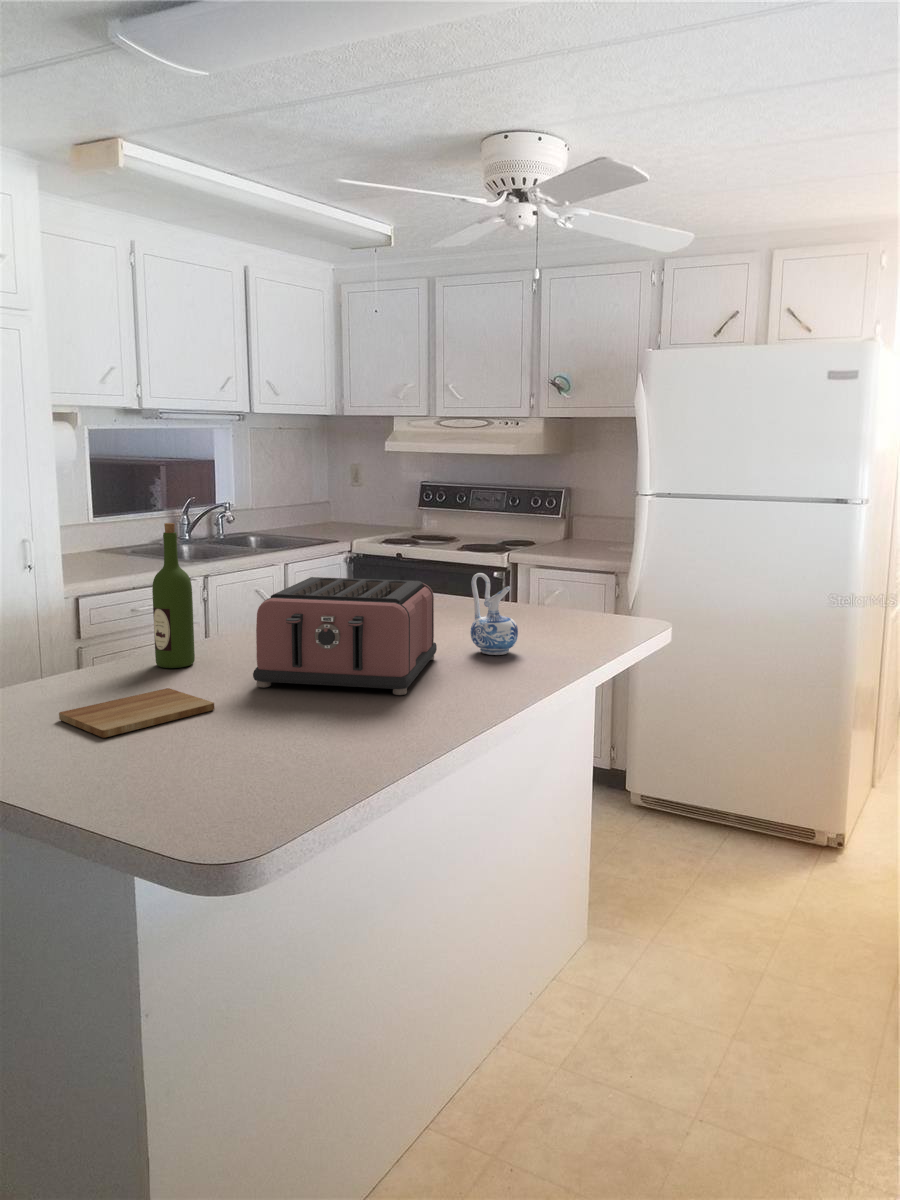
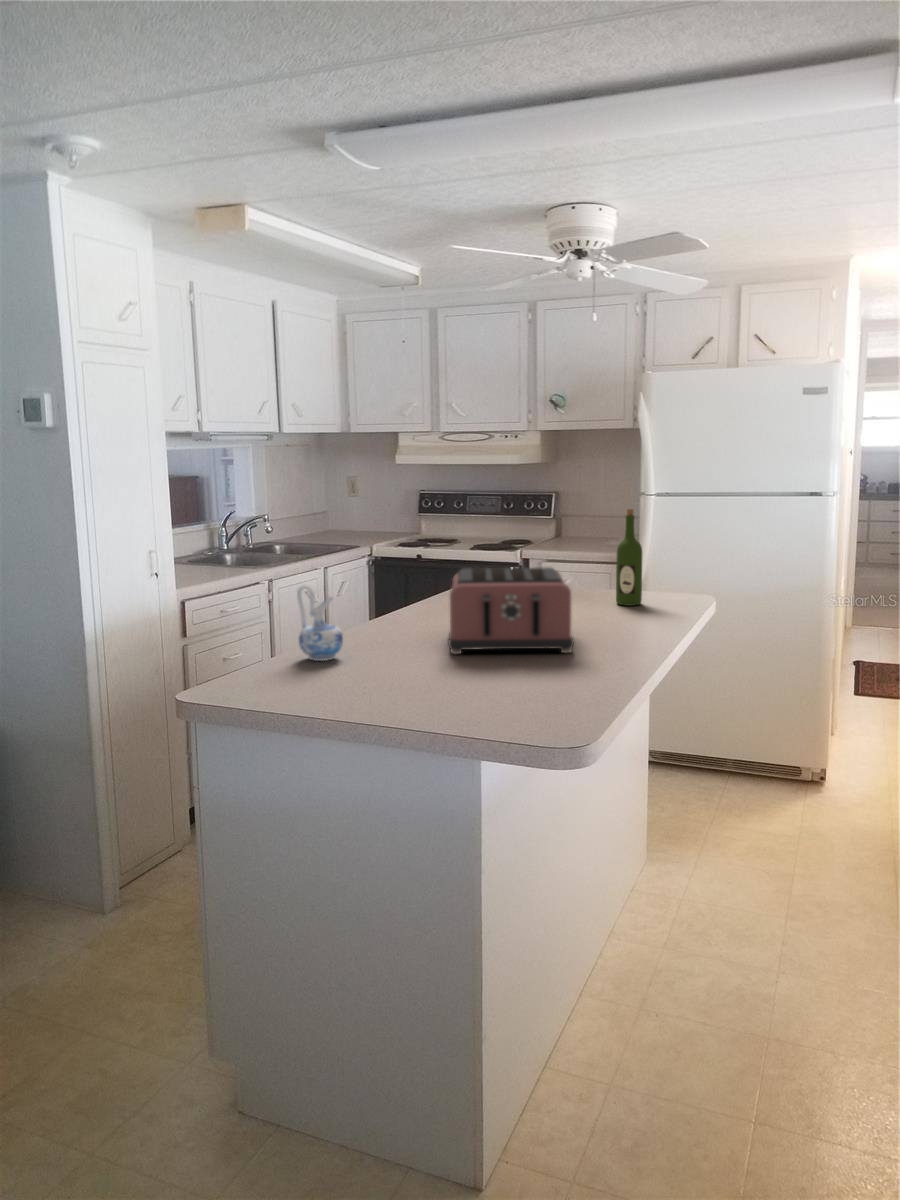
wine bottle: present [152,523,195,668] -> present [616,509,642,606]
ceramic pitcher: present [471,573,518,655] -> present [297,585,343,661]
cutting board: present [59,688,214,738] -> none [333,658,441,691]

